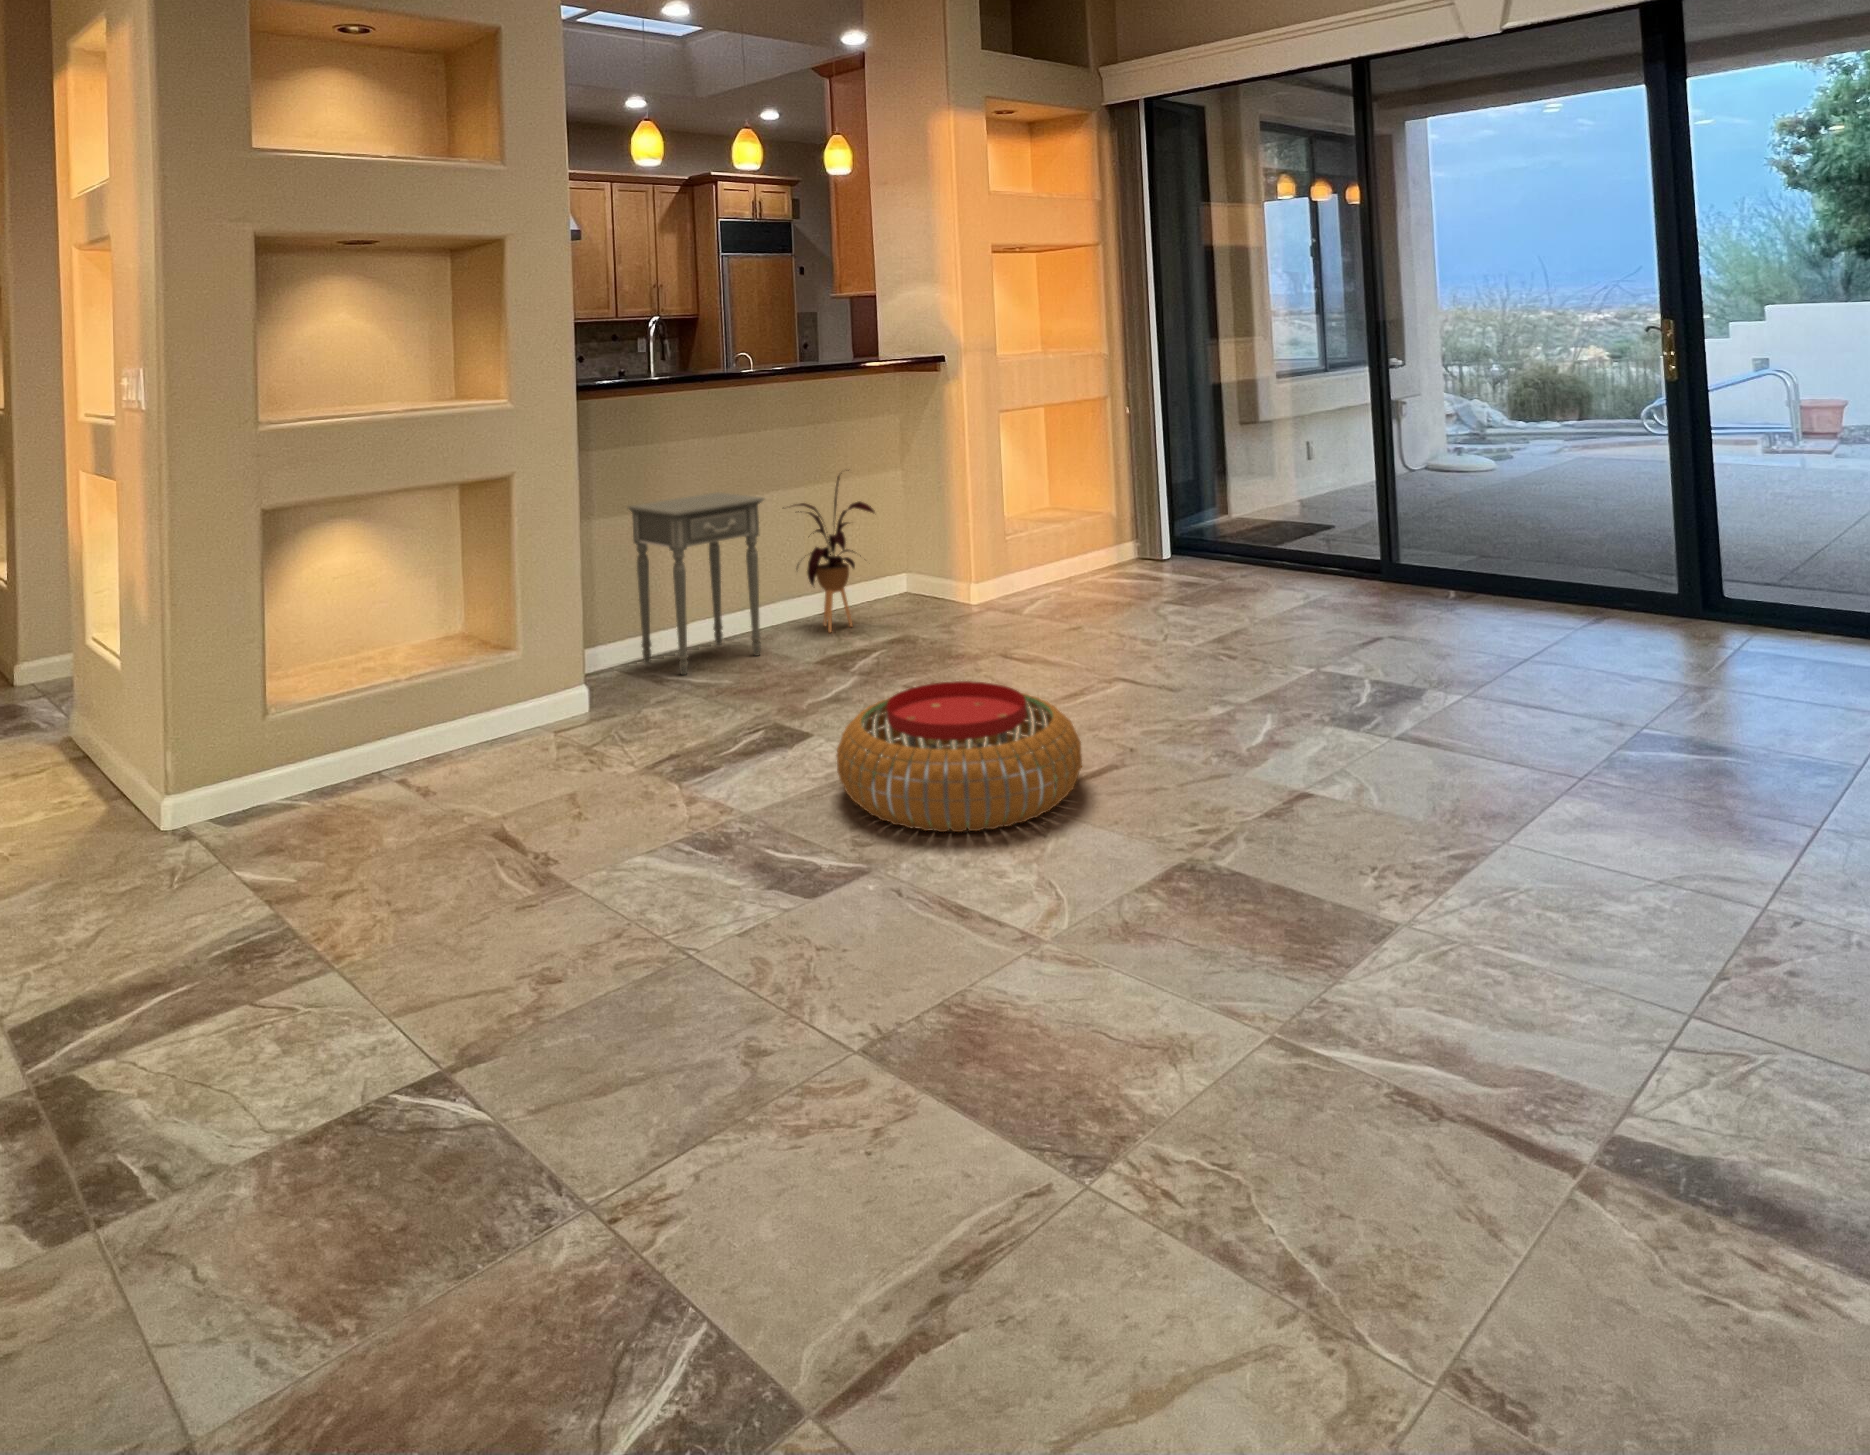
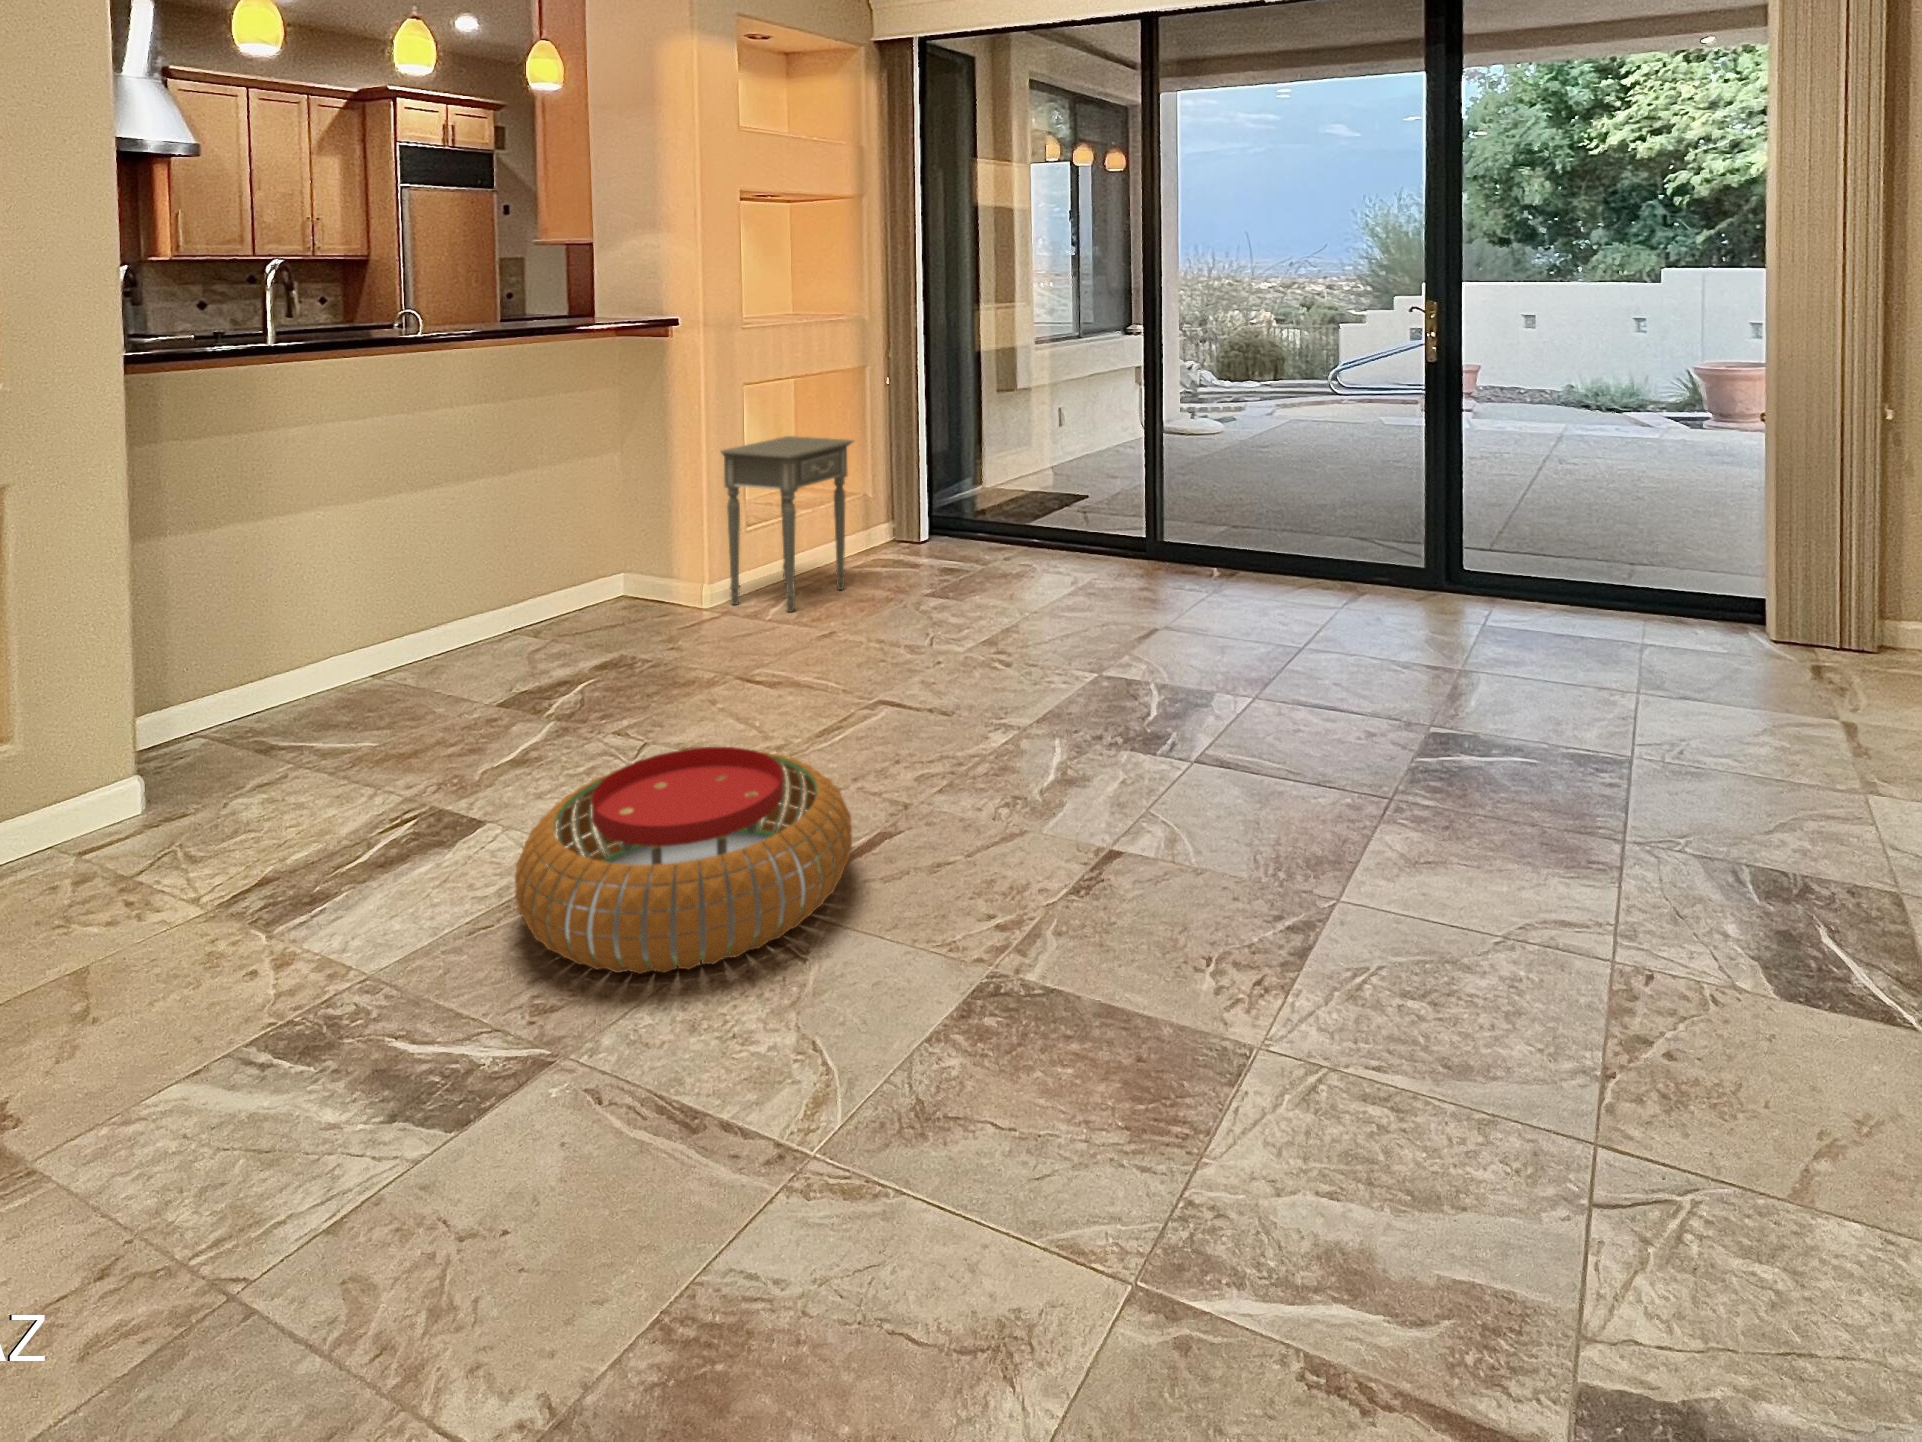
house plant: present [795,476,874,632] -> none [459,457,589,659]
side table: present [628,492,764,675] -> present [721,436,853,612]

